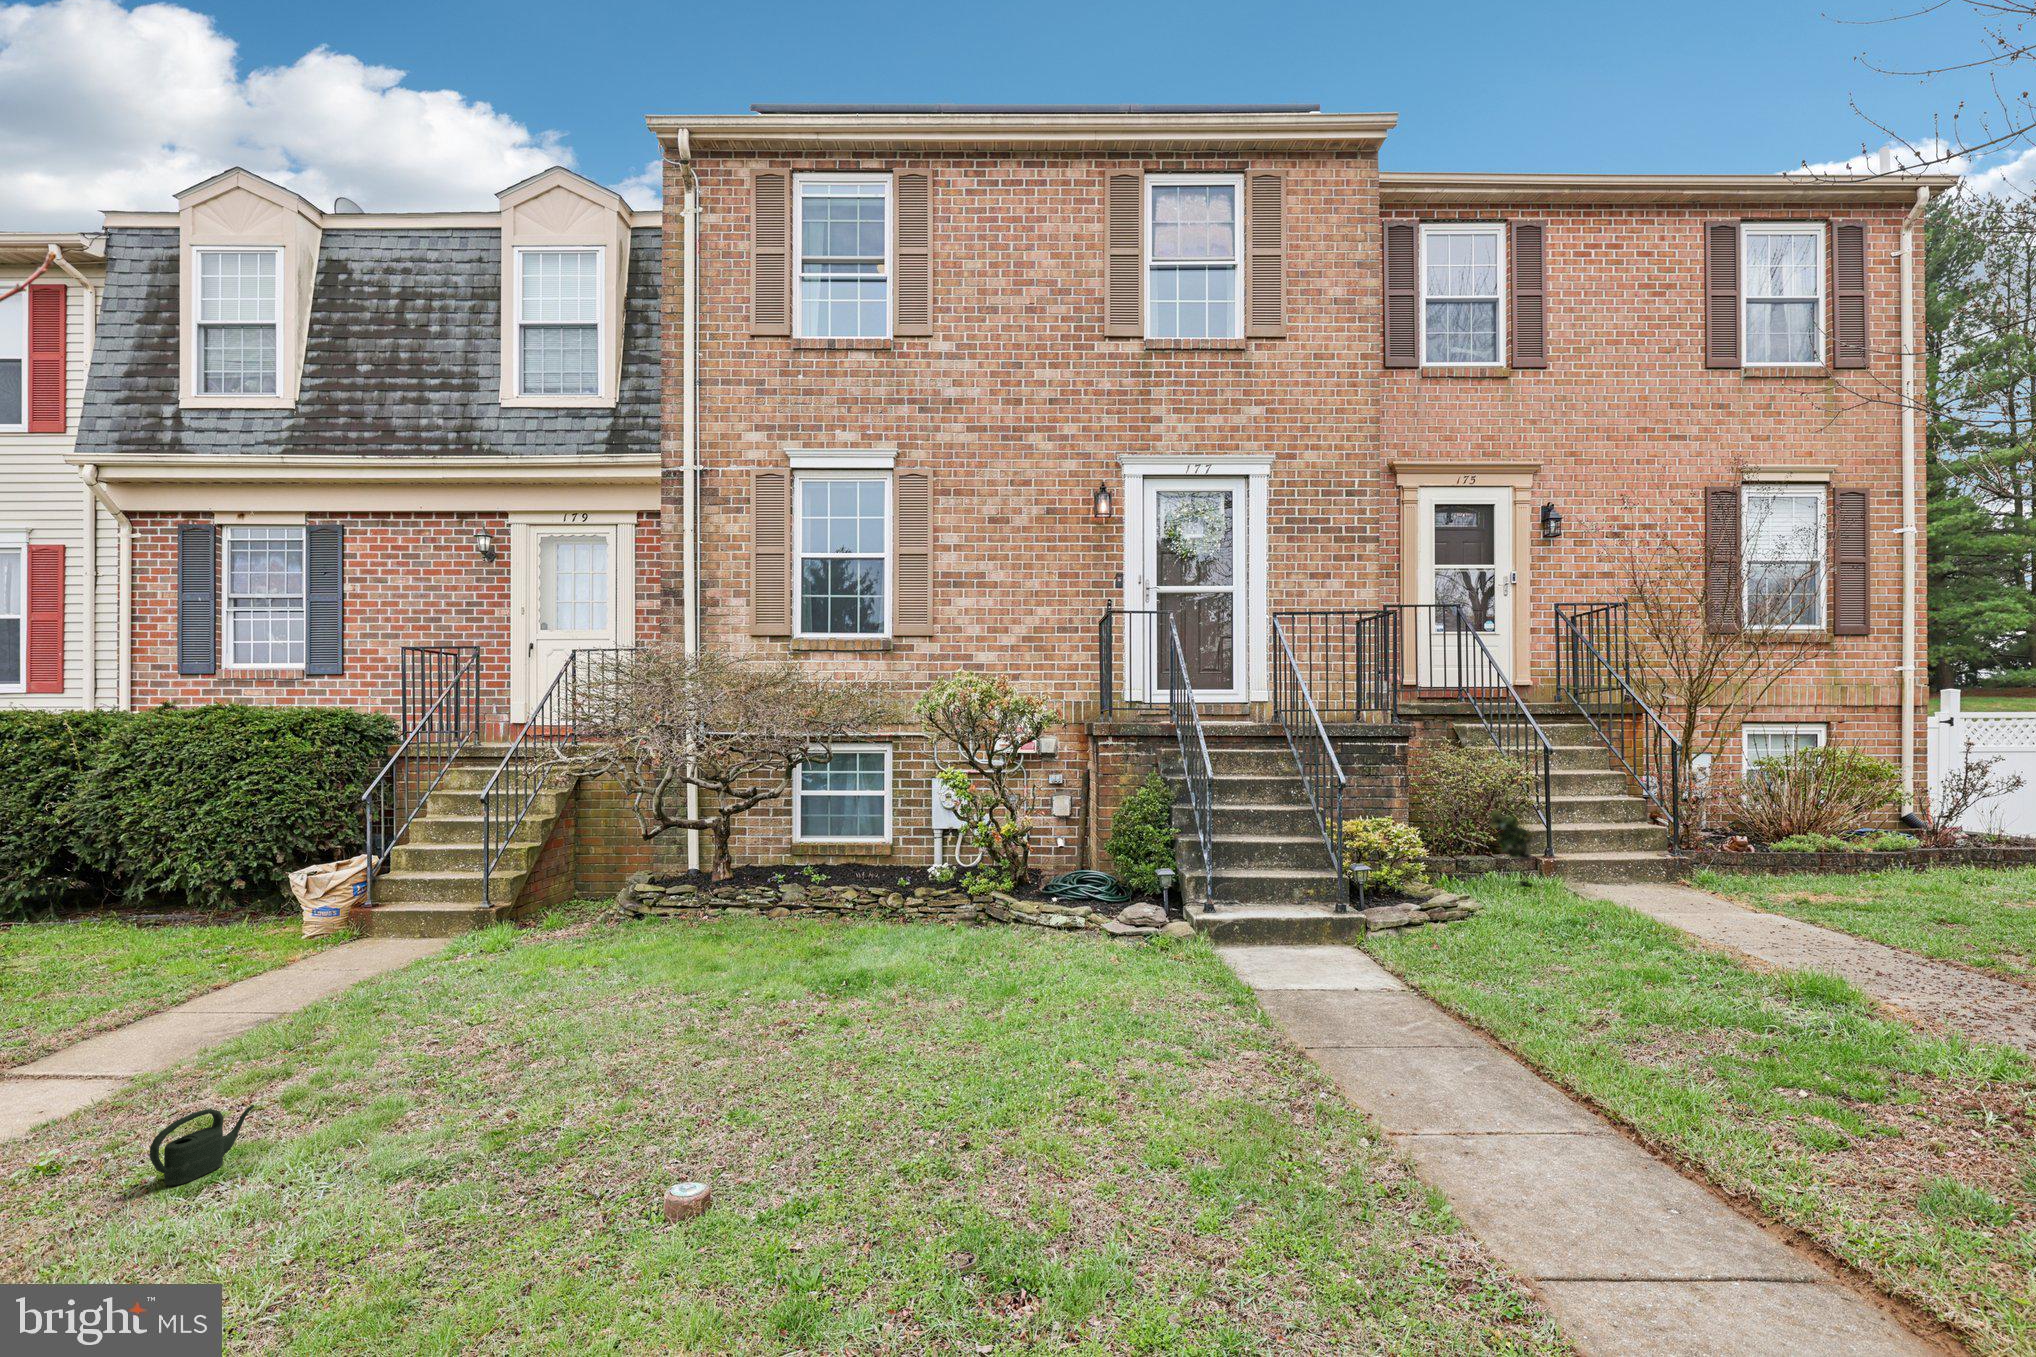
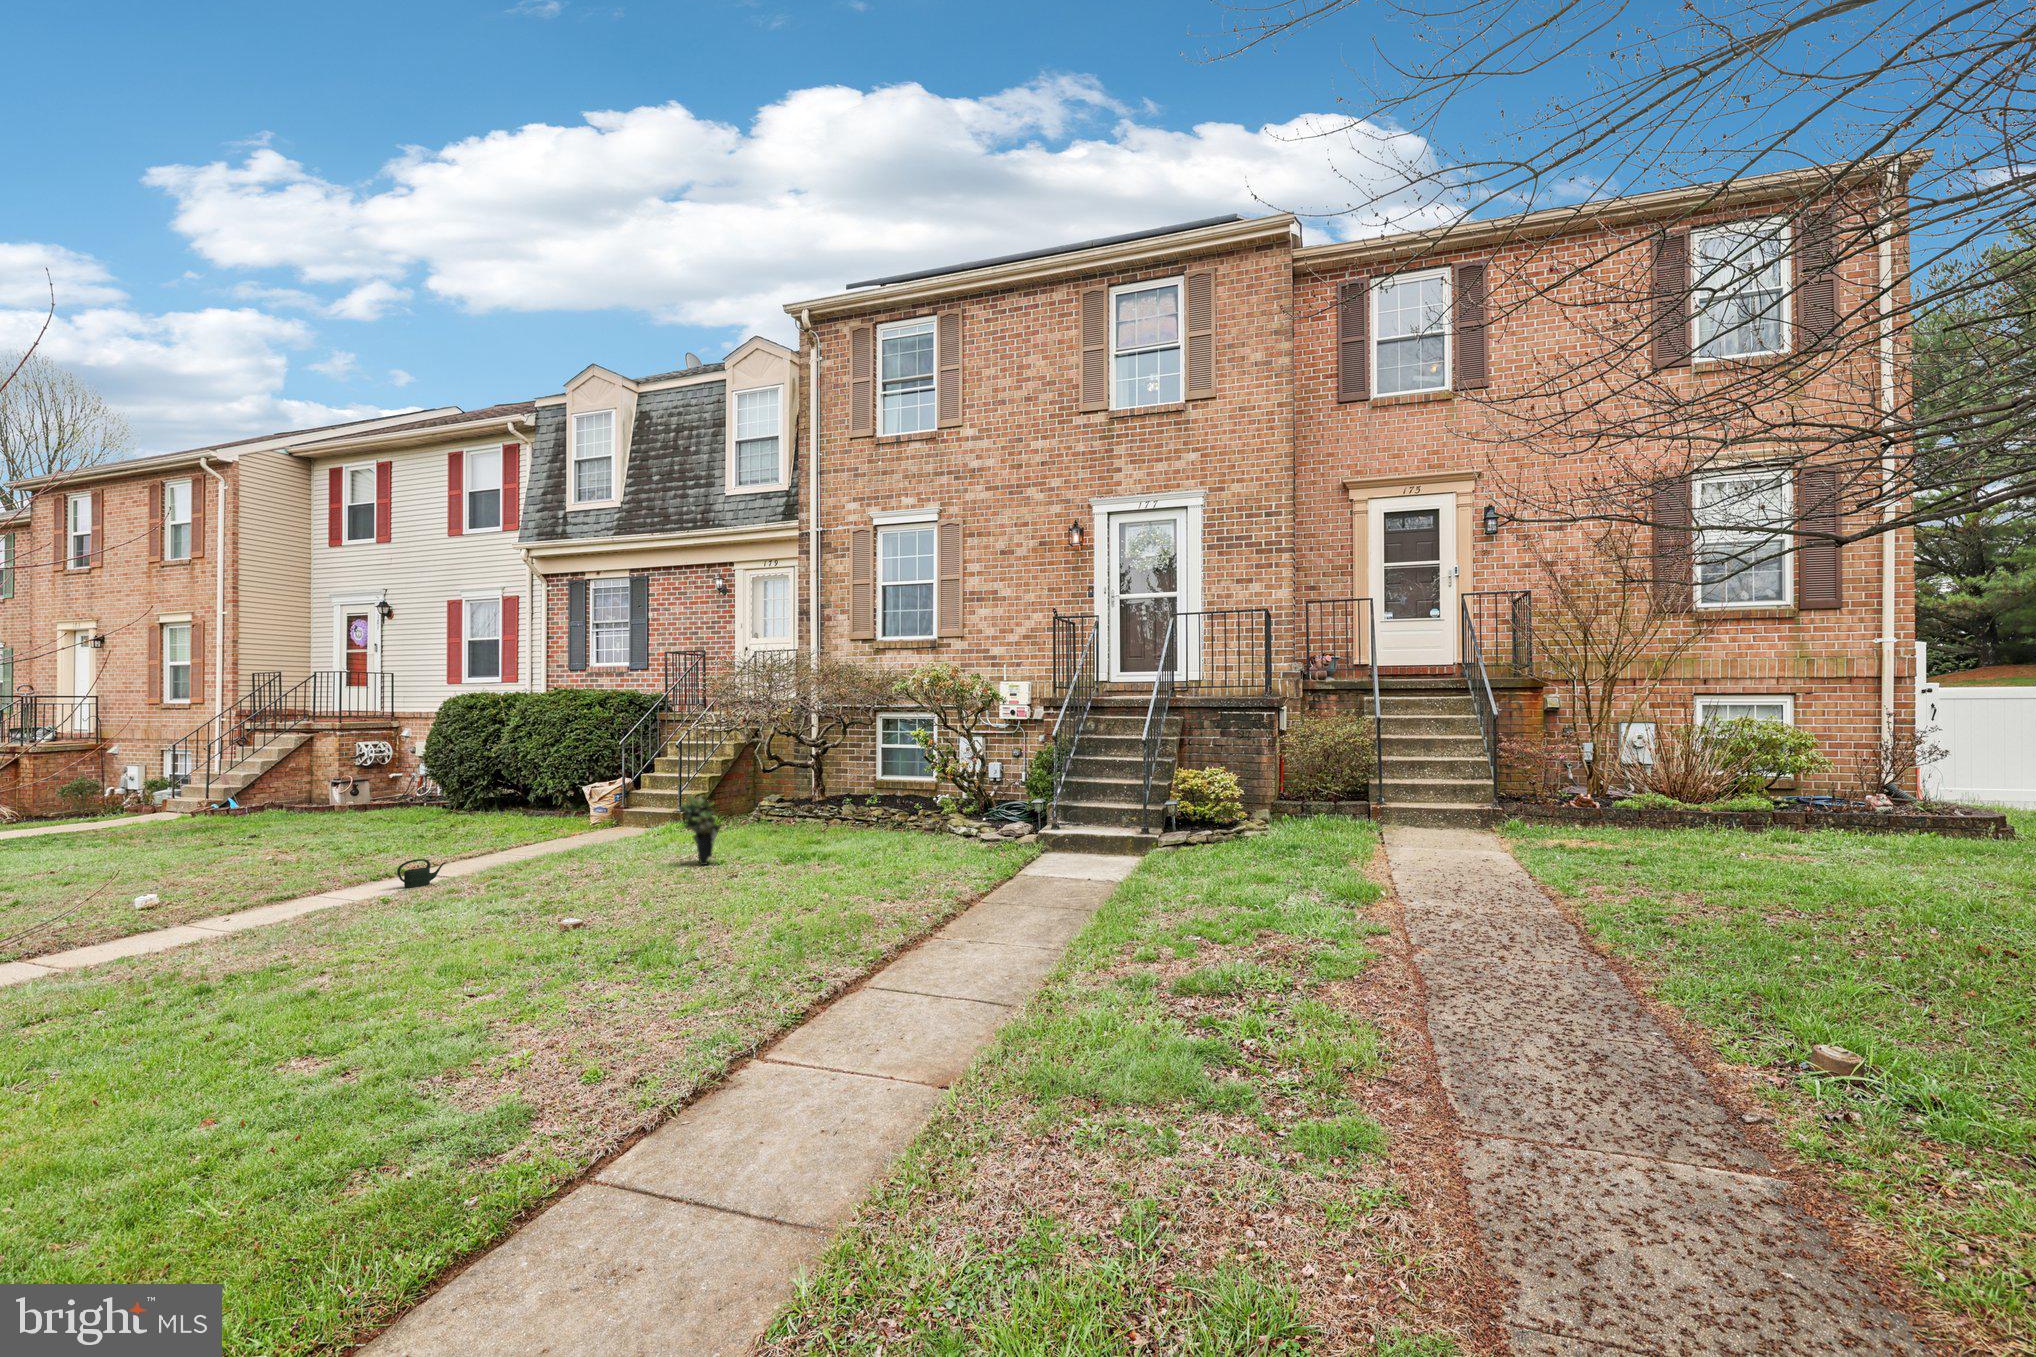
potted plant: present [1488,809,1535,886] -> present [680,794,722,865]

